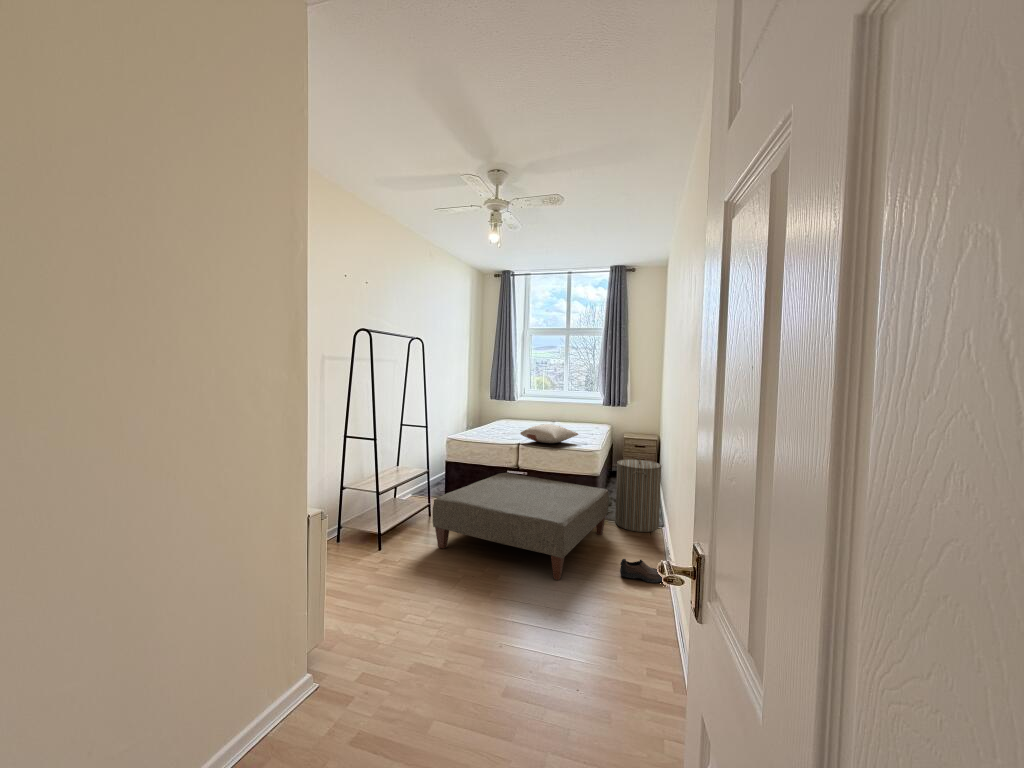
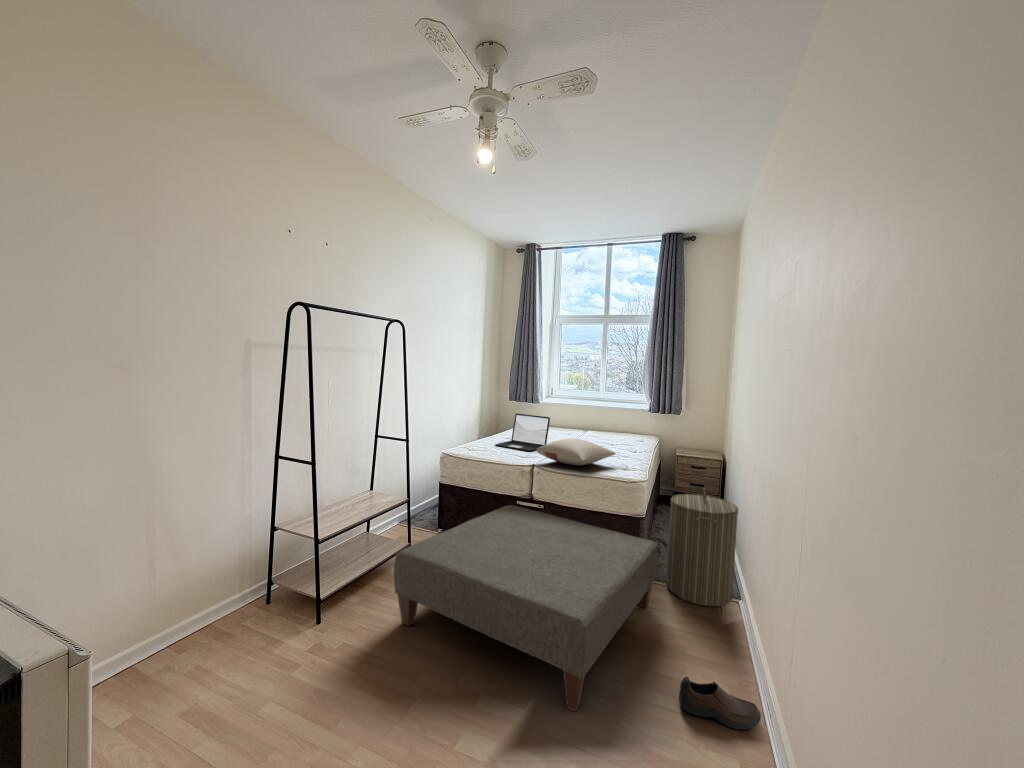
laptop: none [486,408,528,435] -> present [495,414,550,451]

